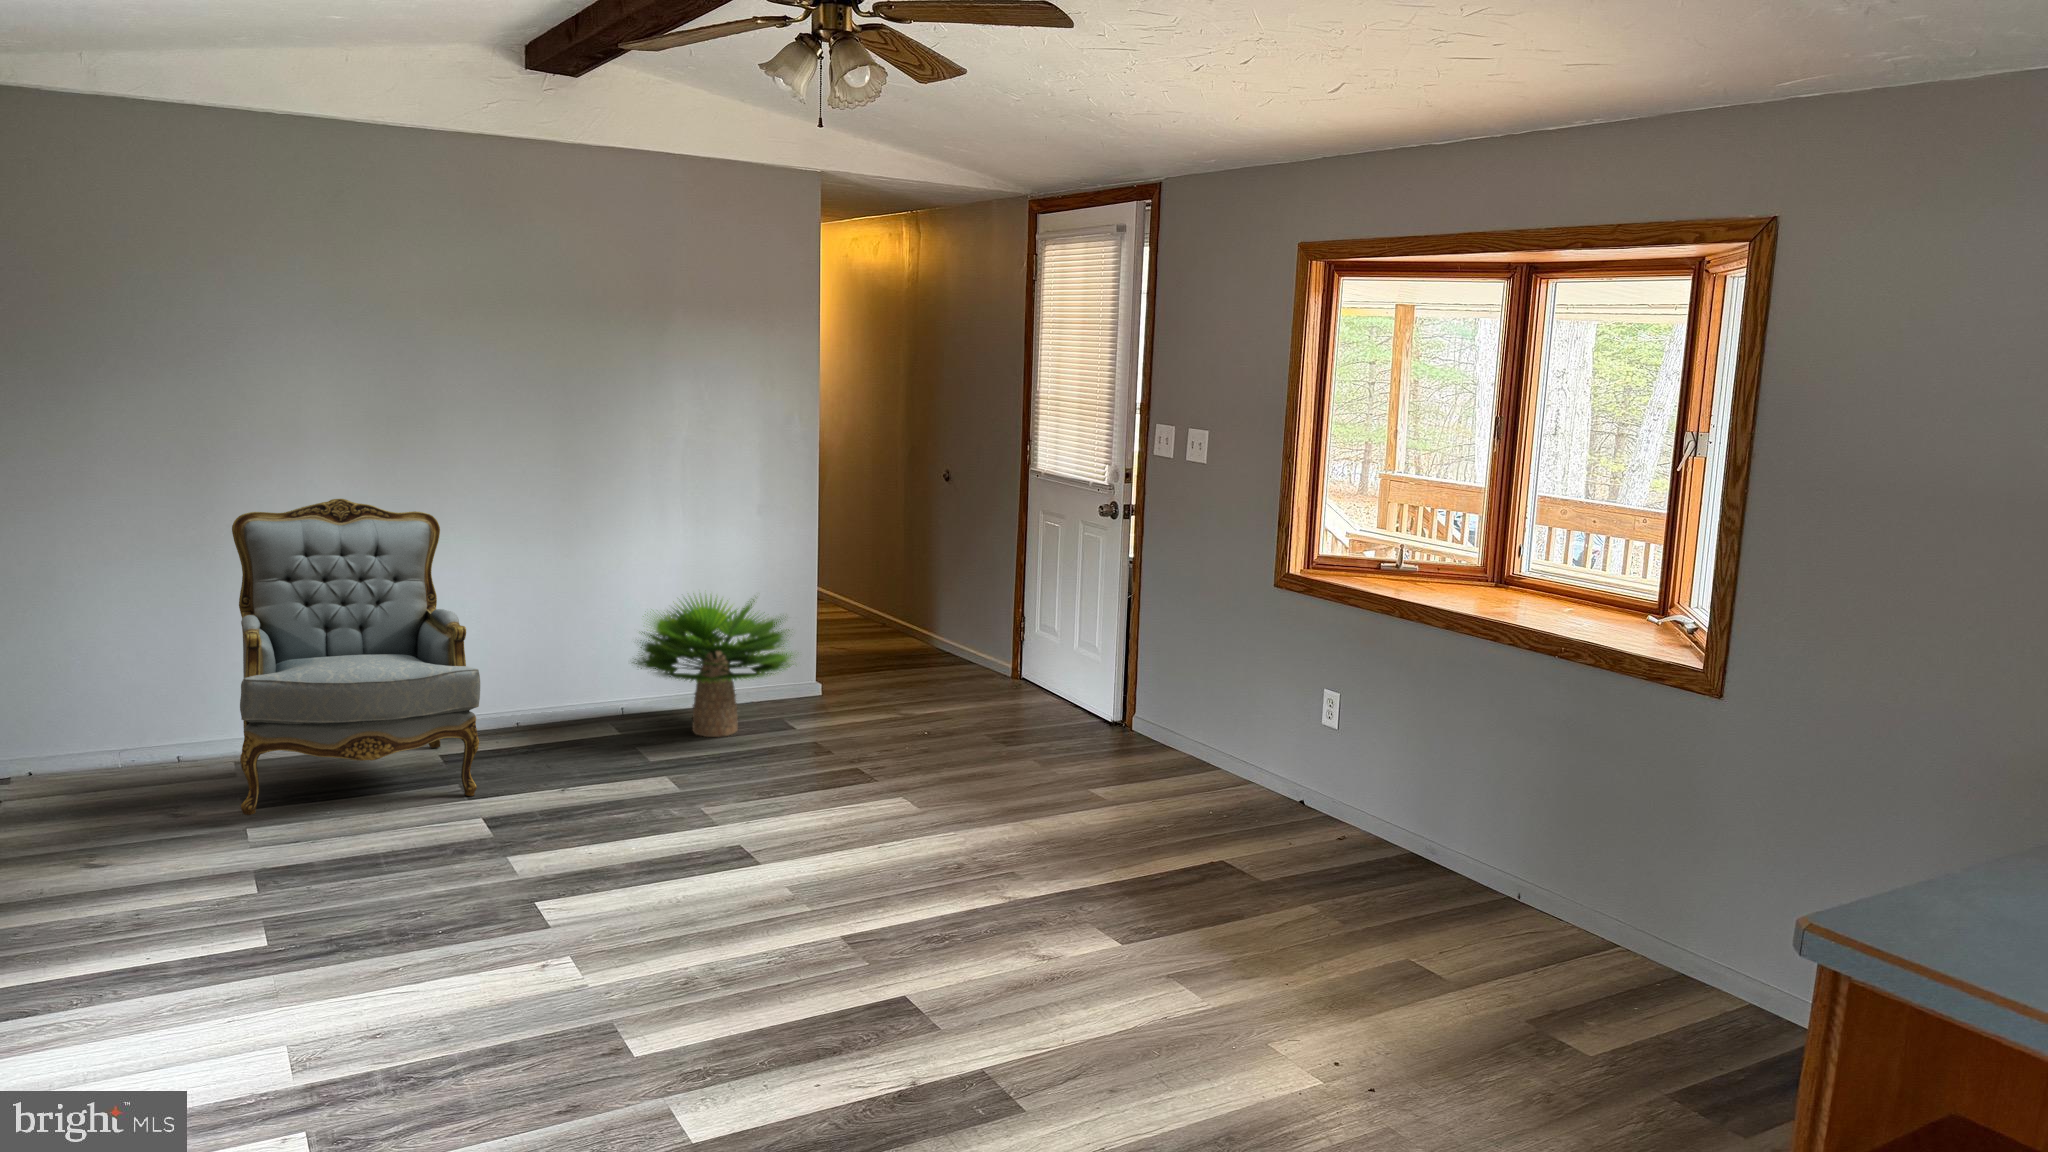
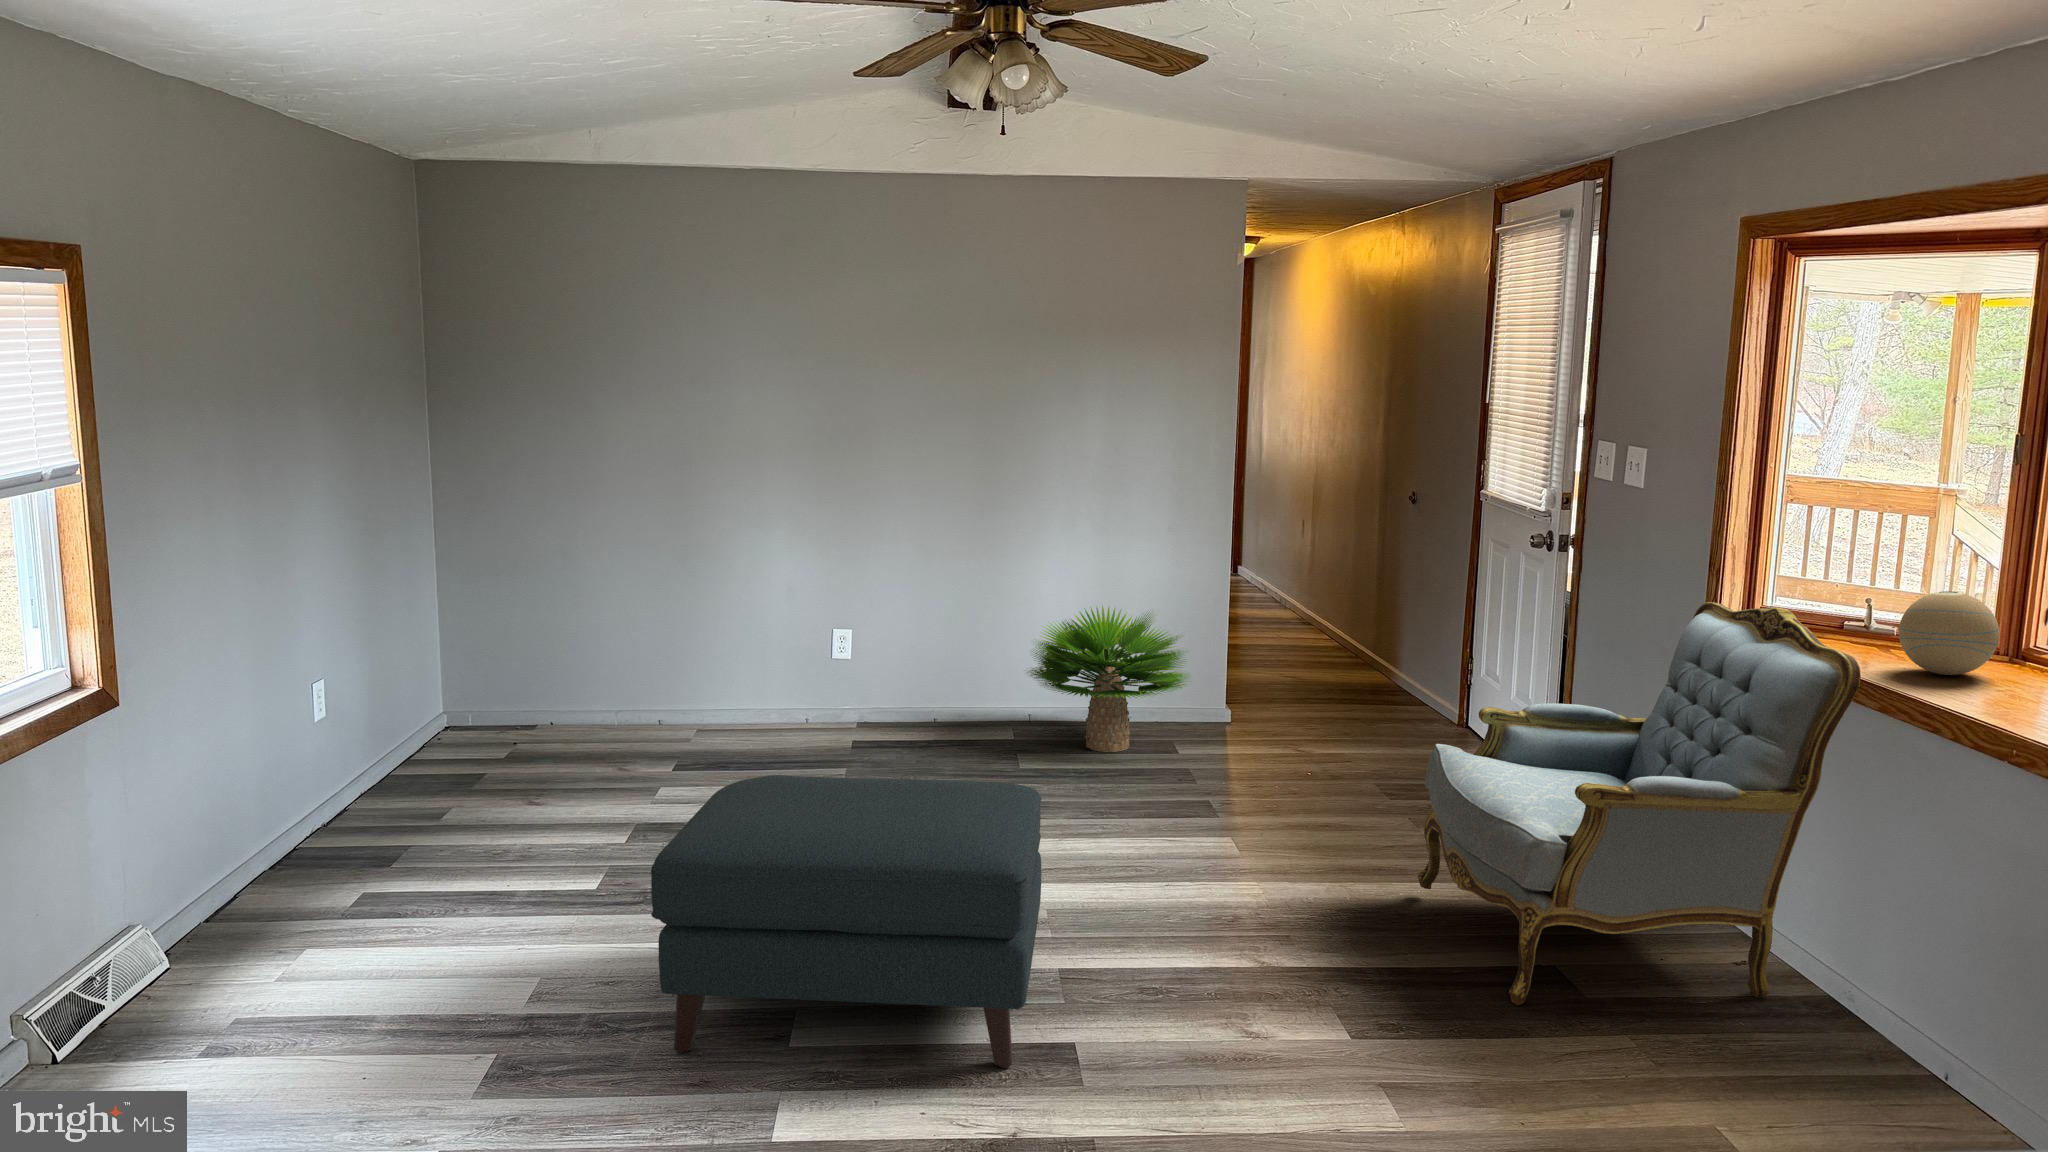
armchair: present [232,499,480,815] -> present [1418,602,1861,1005]
decorative orb: none [1441,536,1507,599] -> present [1899,591,1999,675]
ottoman: none [478,764,881,1086] -> present [651,775,1041,1069]

